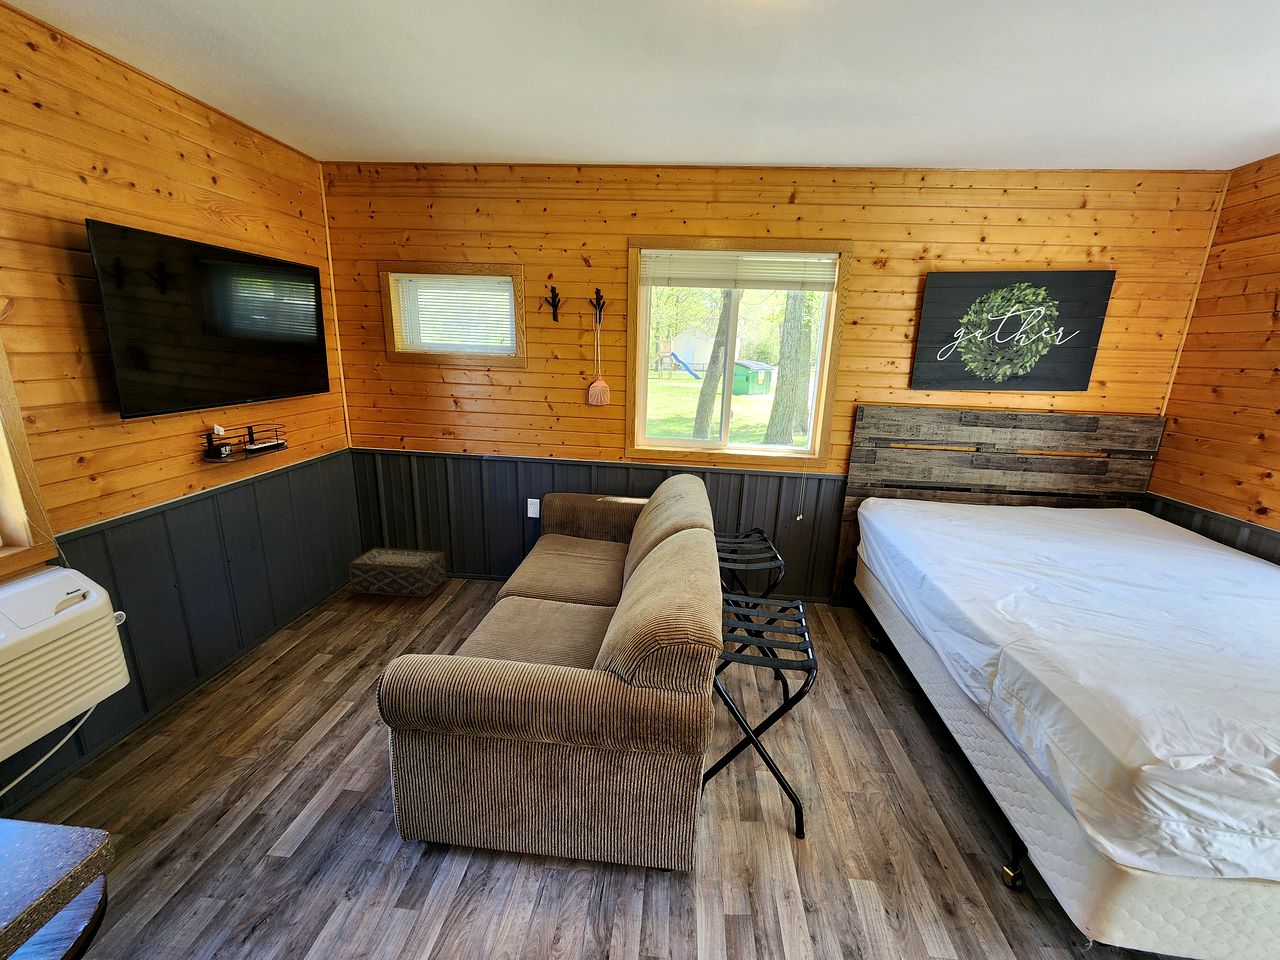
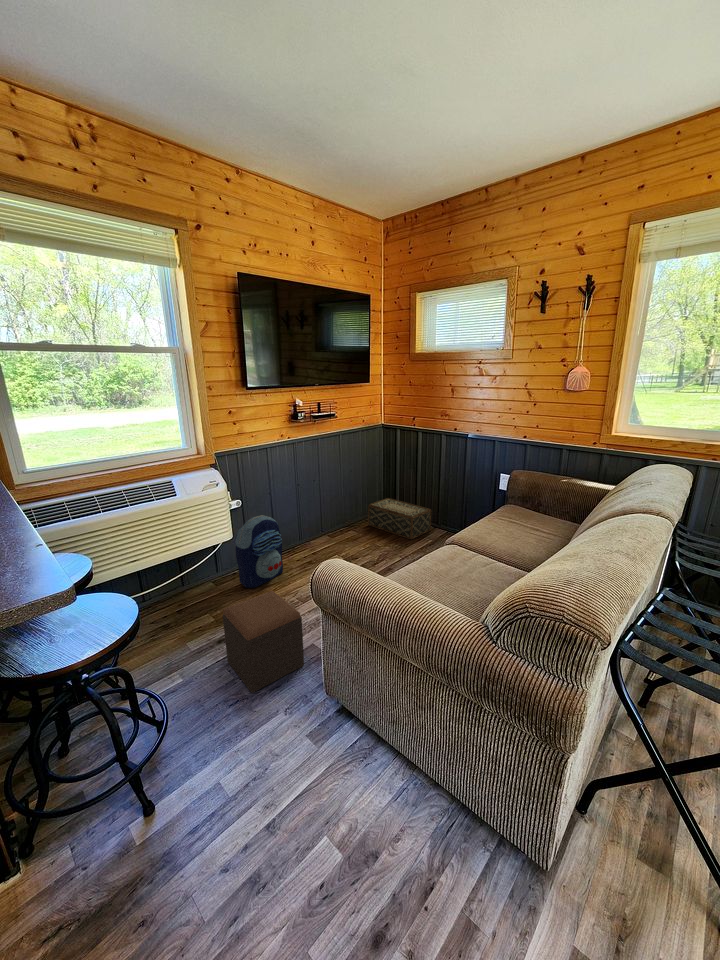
backpack: none [128,622,235,753] -> present [235,515,283,588]
footstool: none [181,736,344,902] -> present [223,591,304,693]

